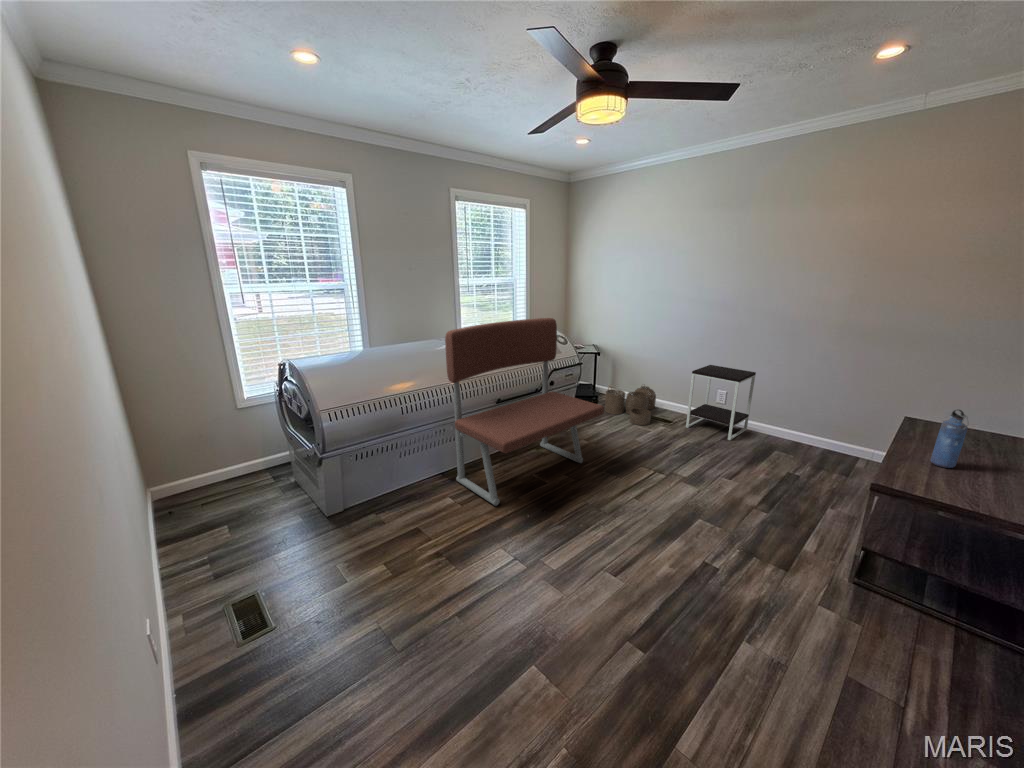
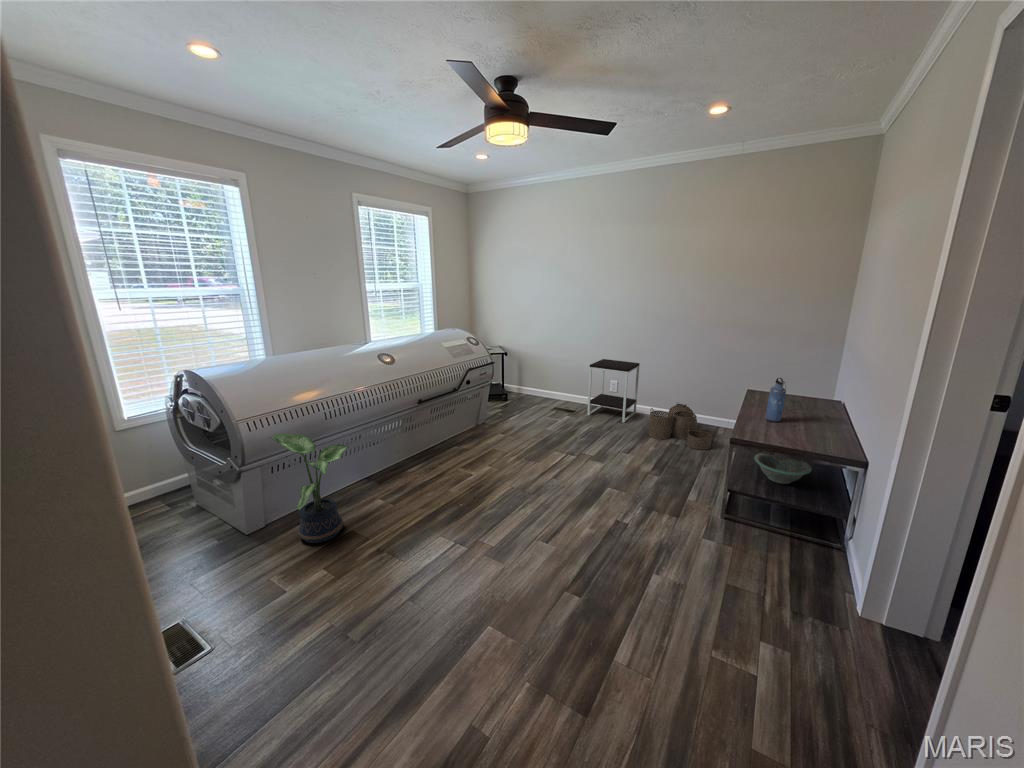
bench: present [445,318,604,506] -> none [367,320,520,501]
woven basket: present [605,386,656,425] -> present [648,404,713,450]
potted plant: none [346,425,421,535] -> present [270,434,349,543]
decorative bowl: none [908,506,1002,554] -> present [754,452,812,484]

